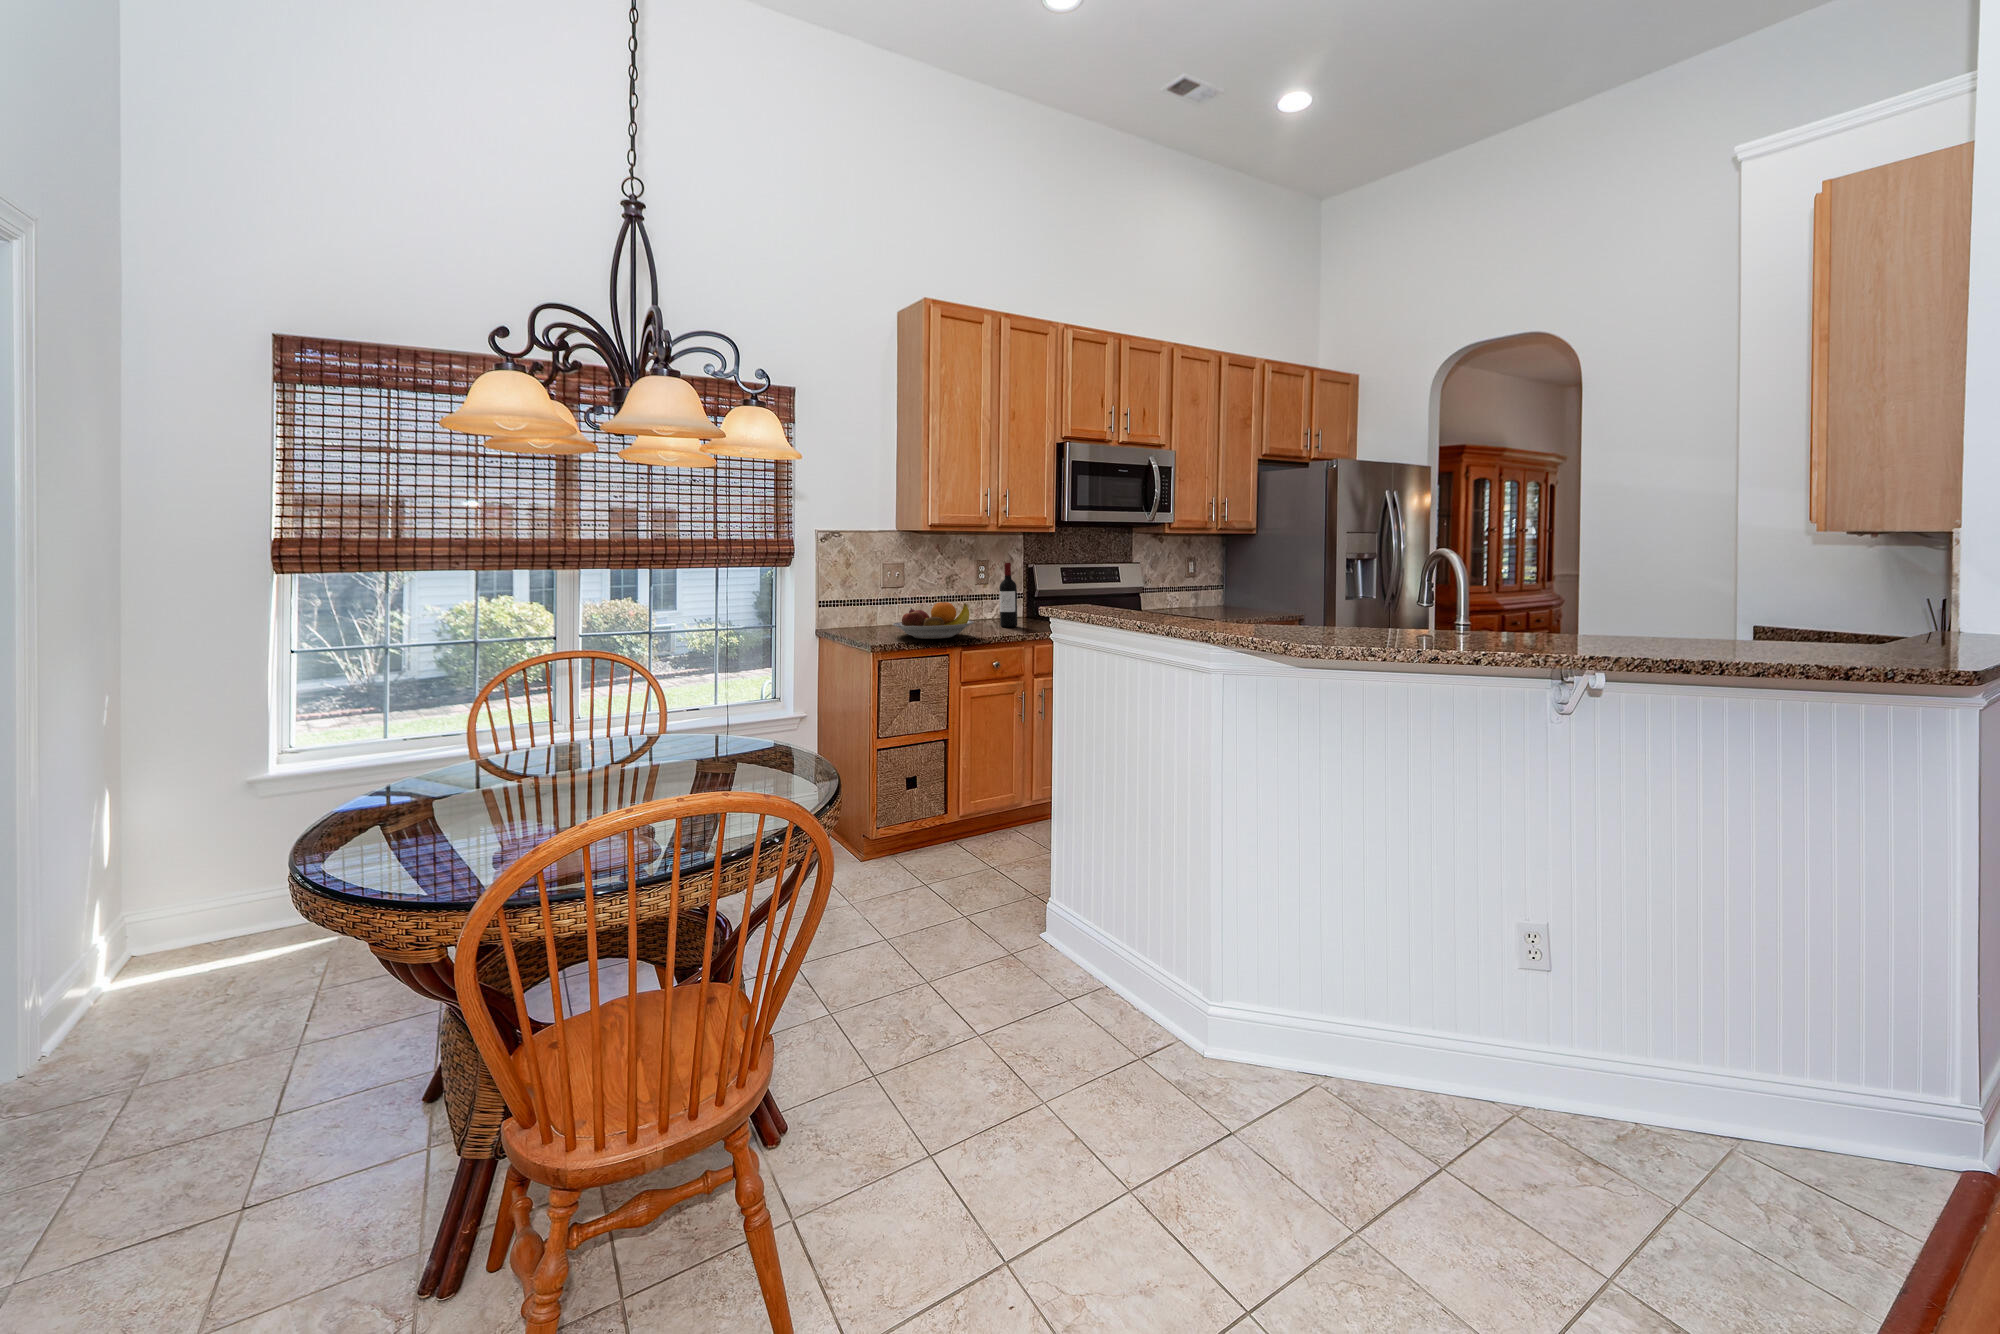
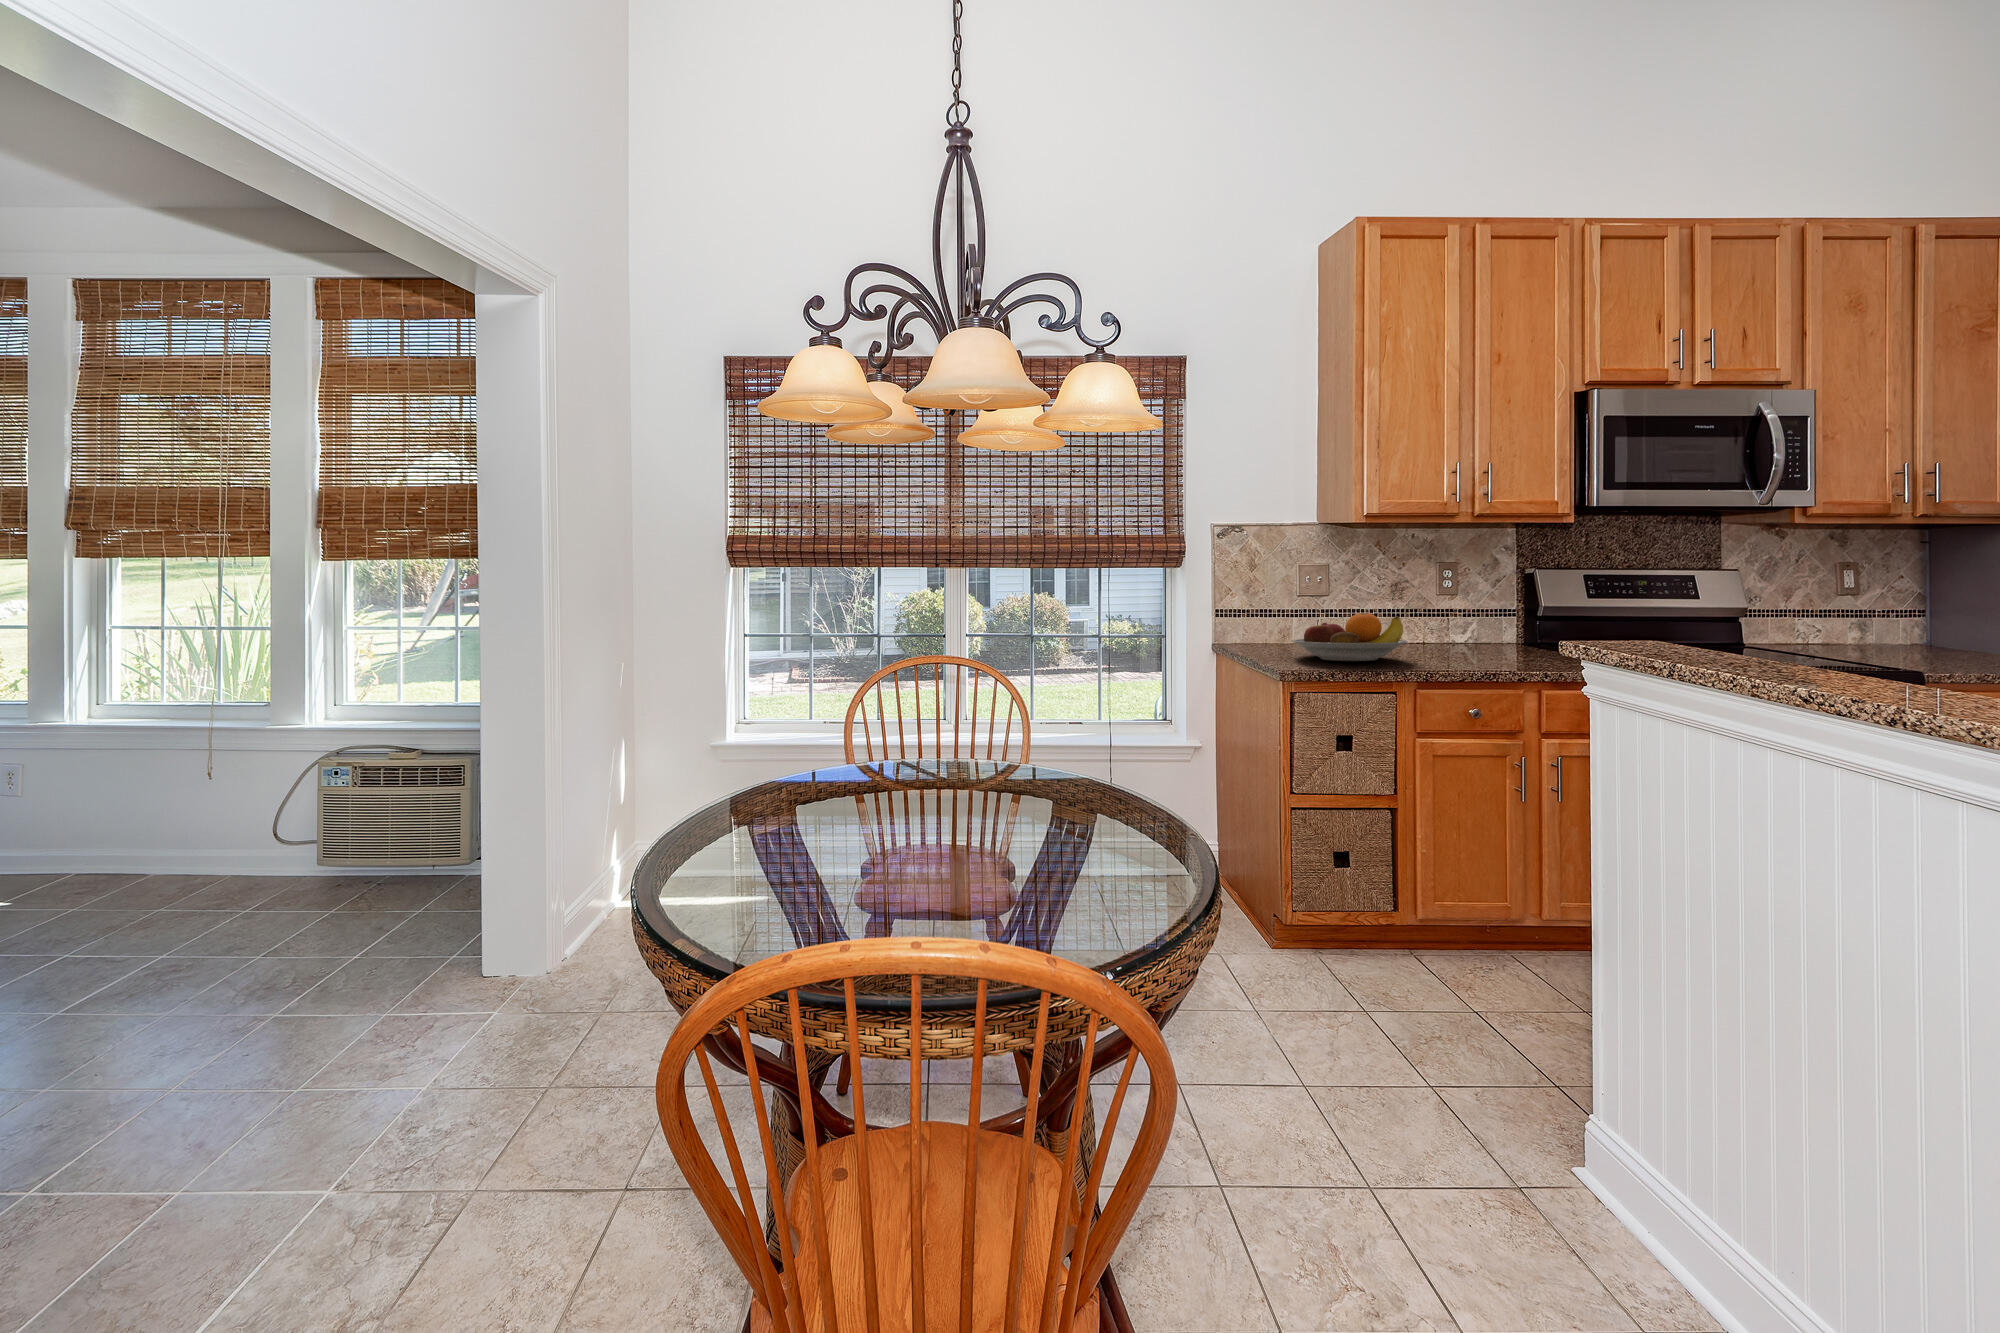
wine bottle: present [1000,563,1017,627] -> none [1462,564,1490,654]

